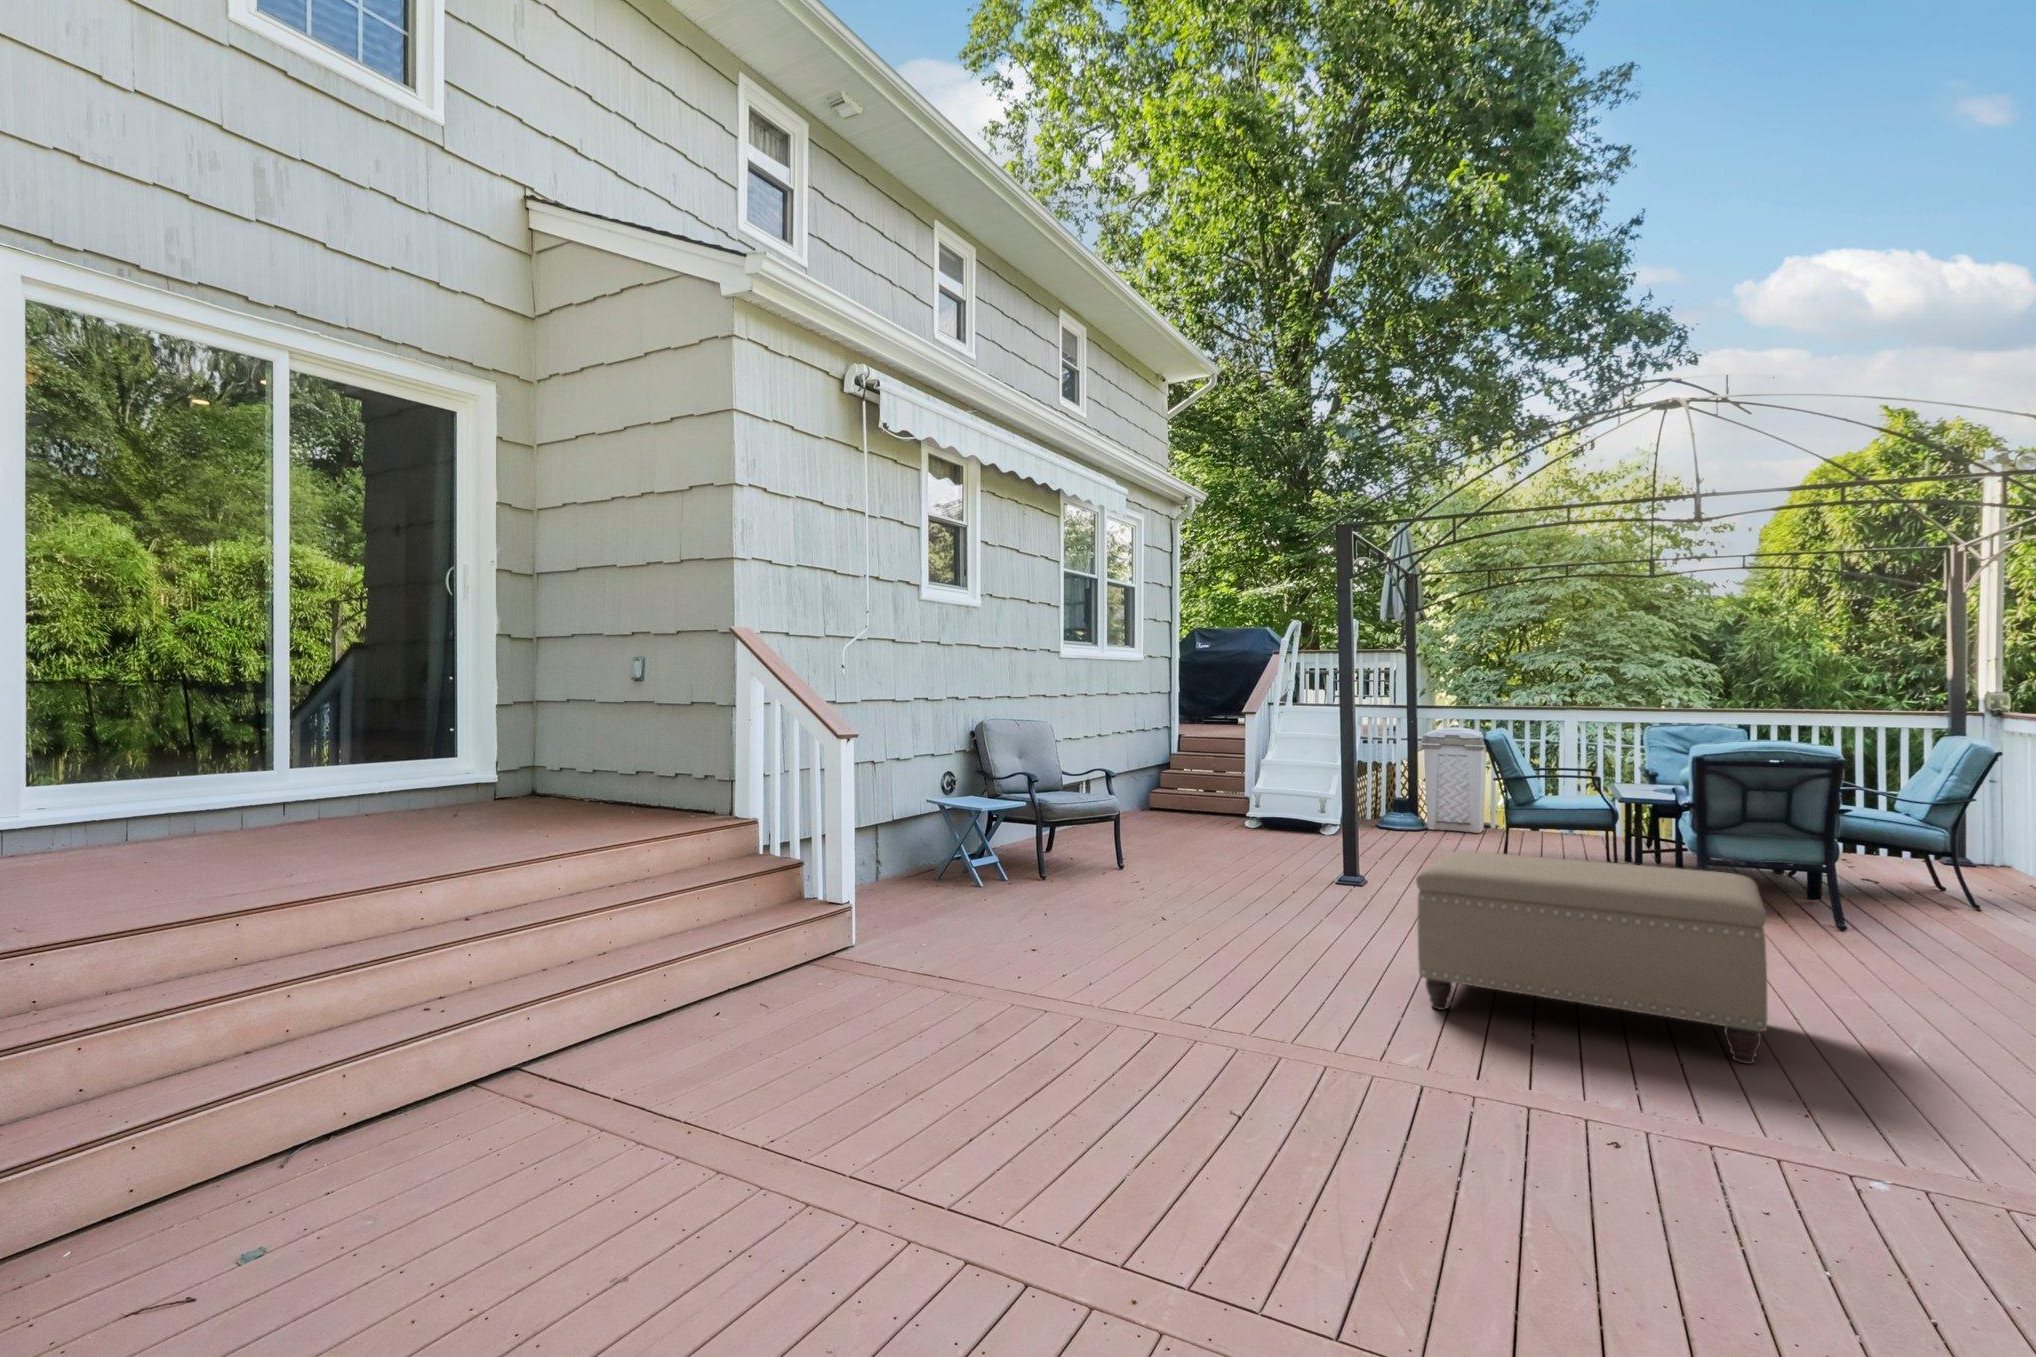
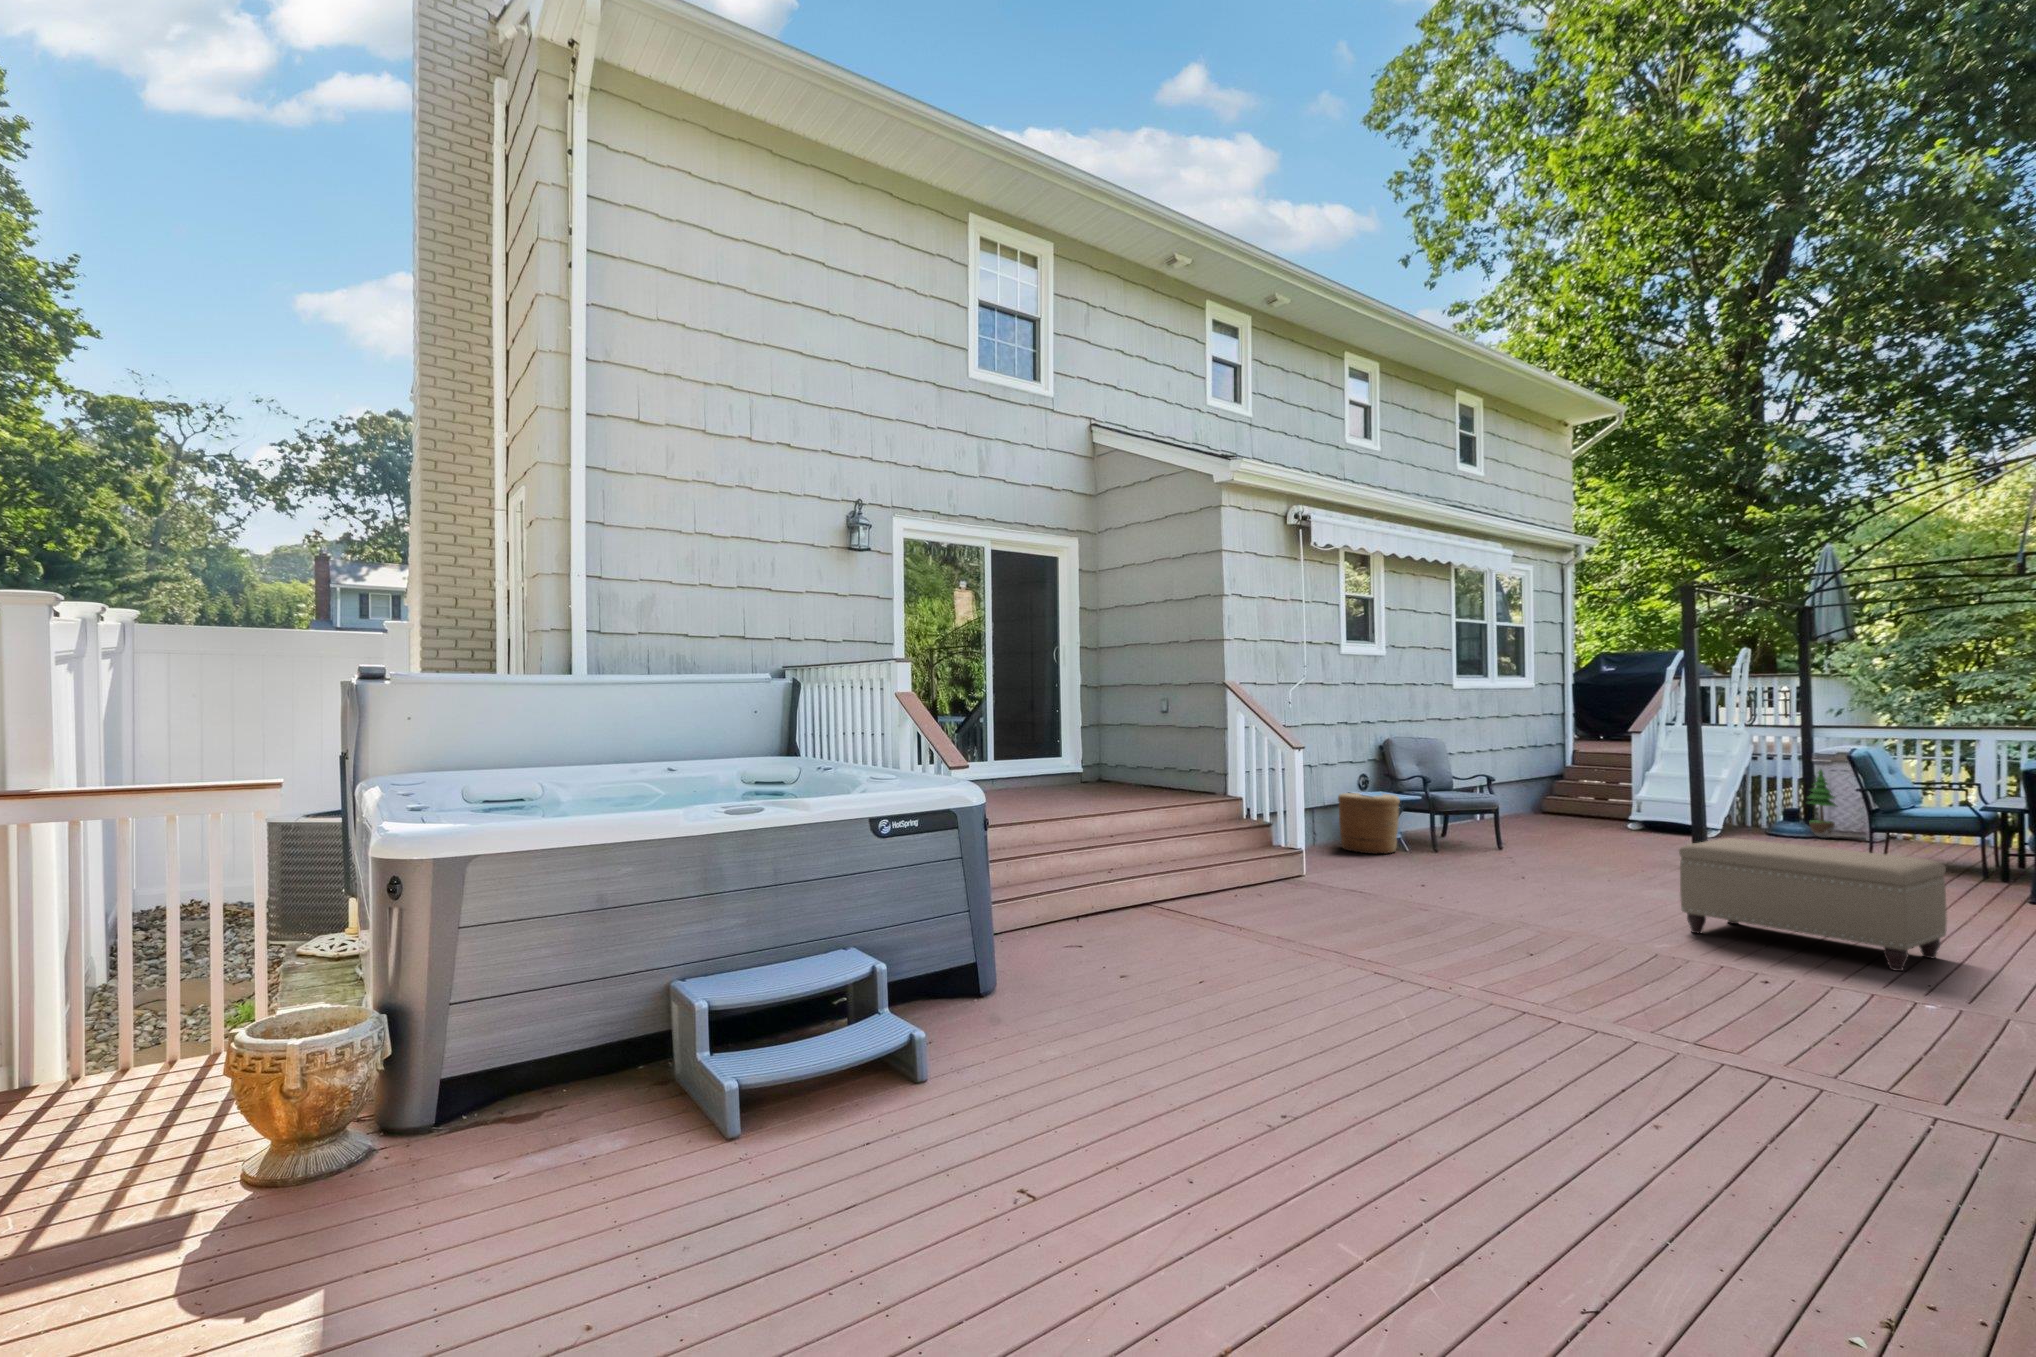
potted tree: none [1407,747,1437,824] -> present [1808,770,1836,838]
woven basket: none [917,798,1000,887] -> present [1338,793,1400,854]

